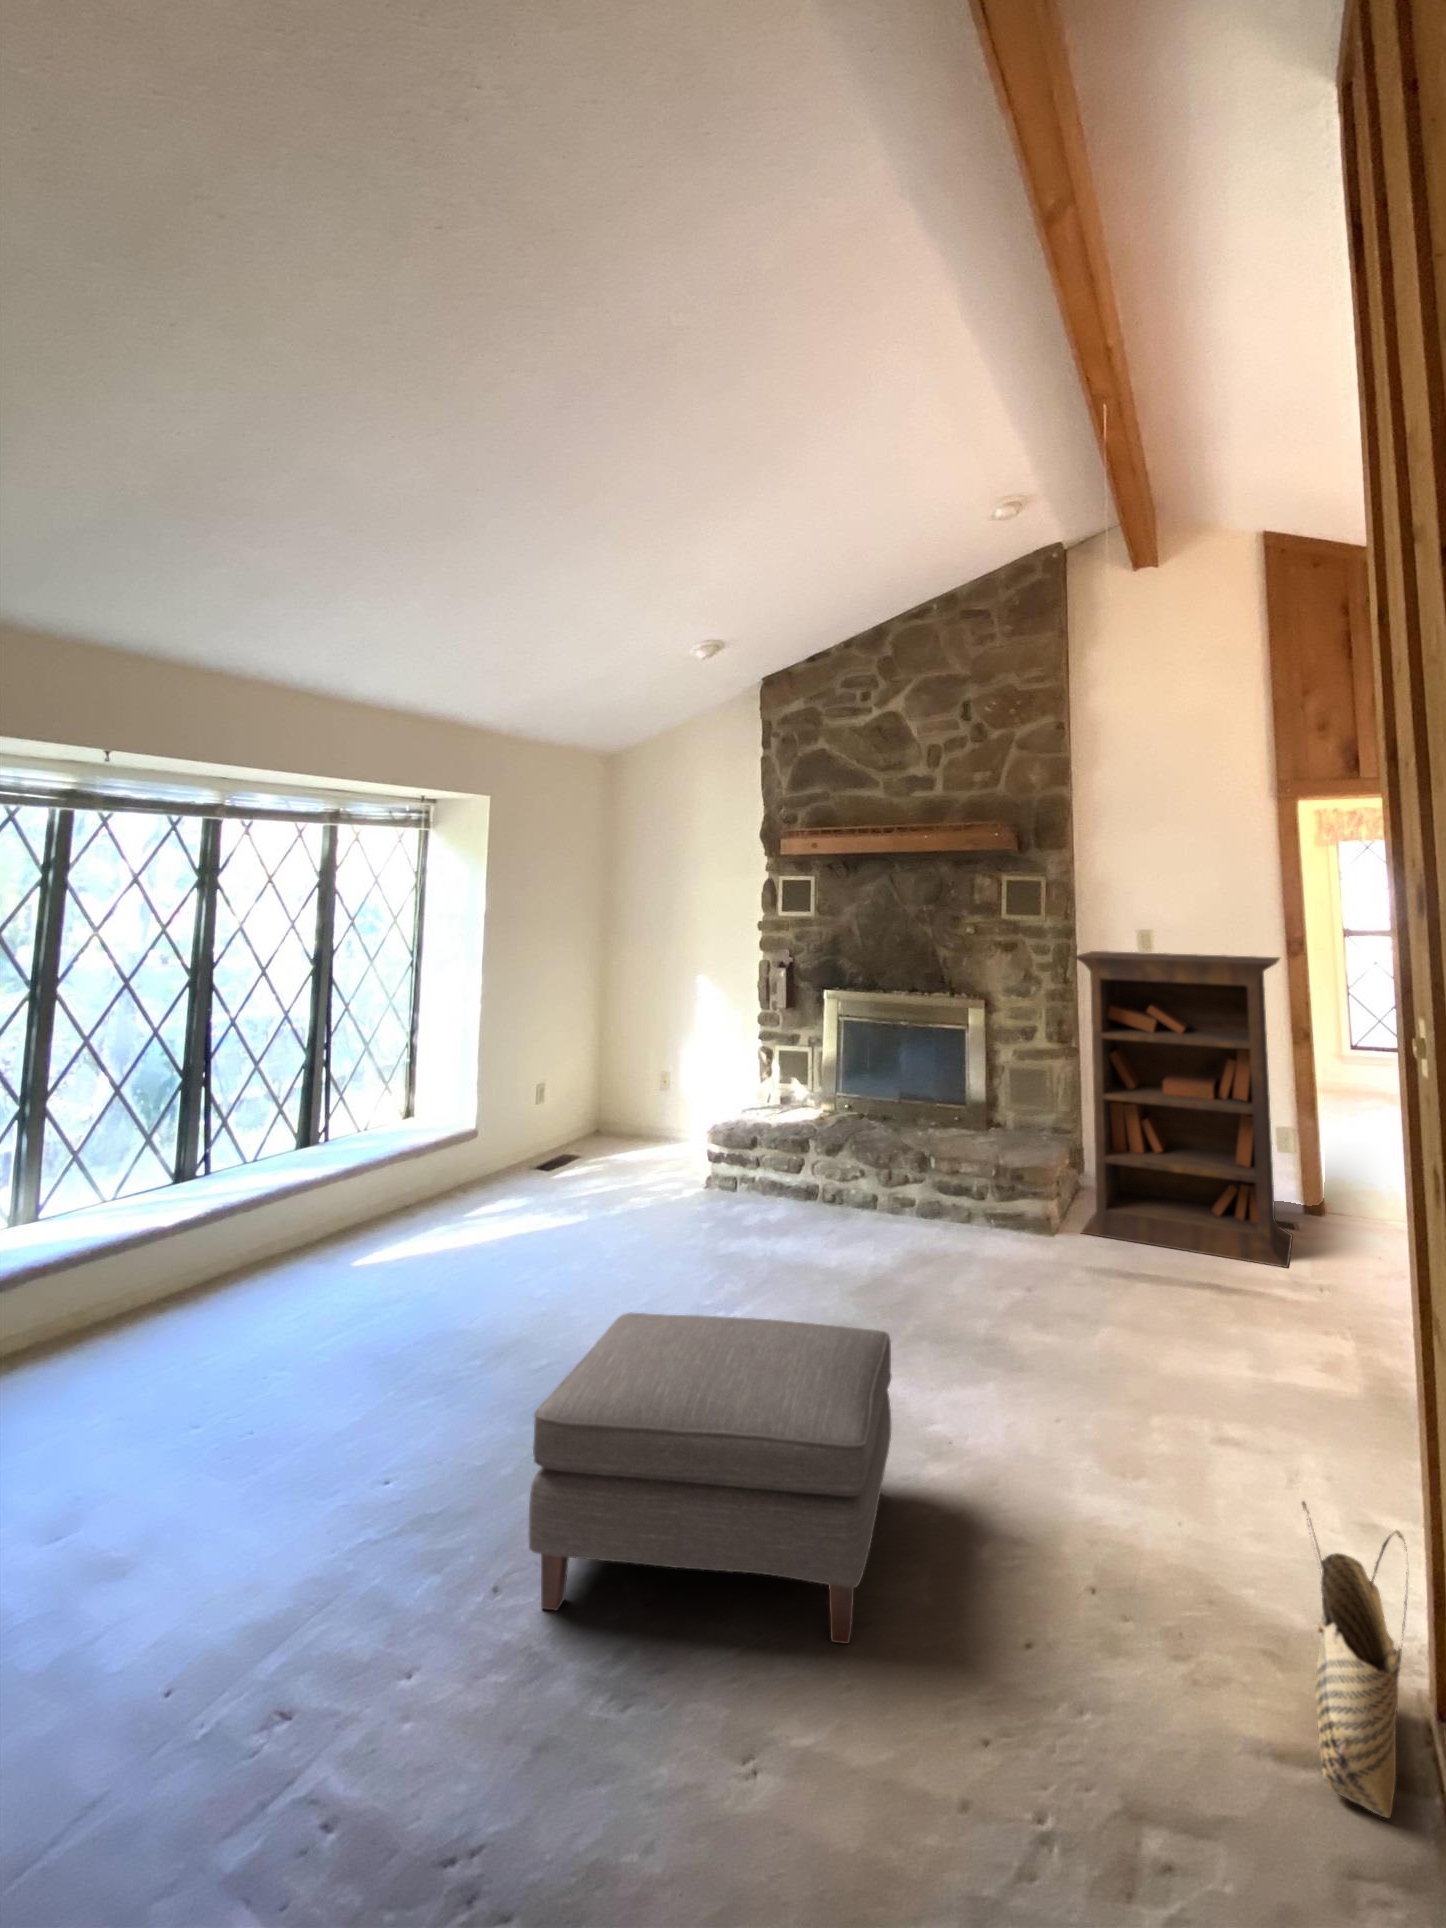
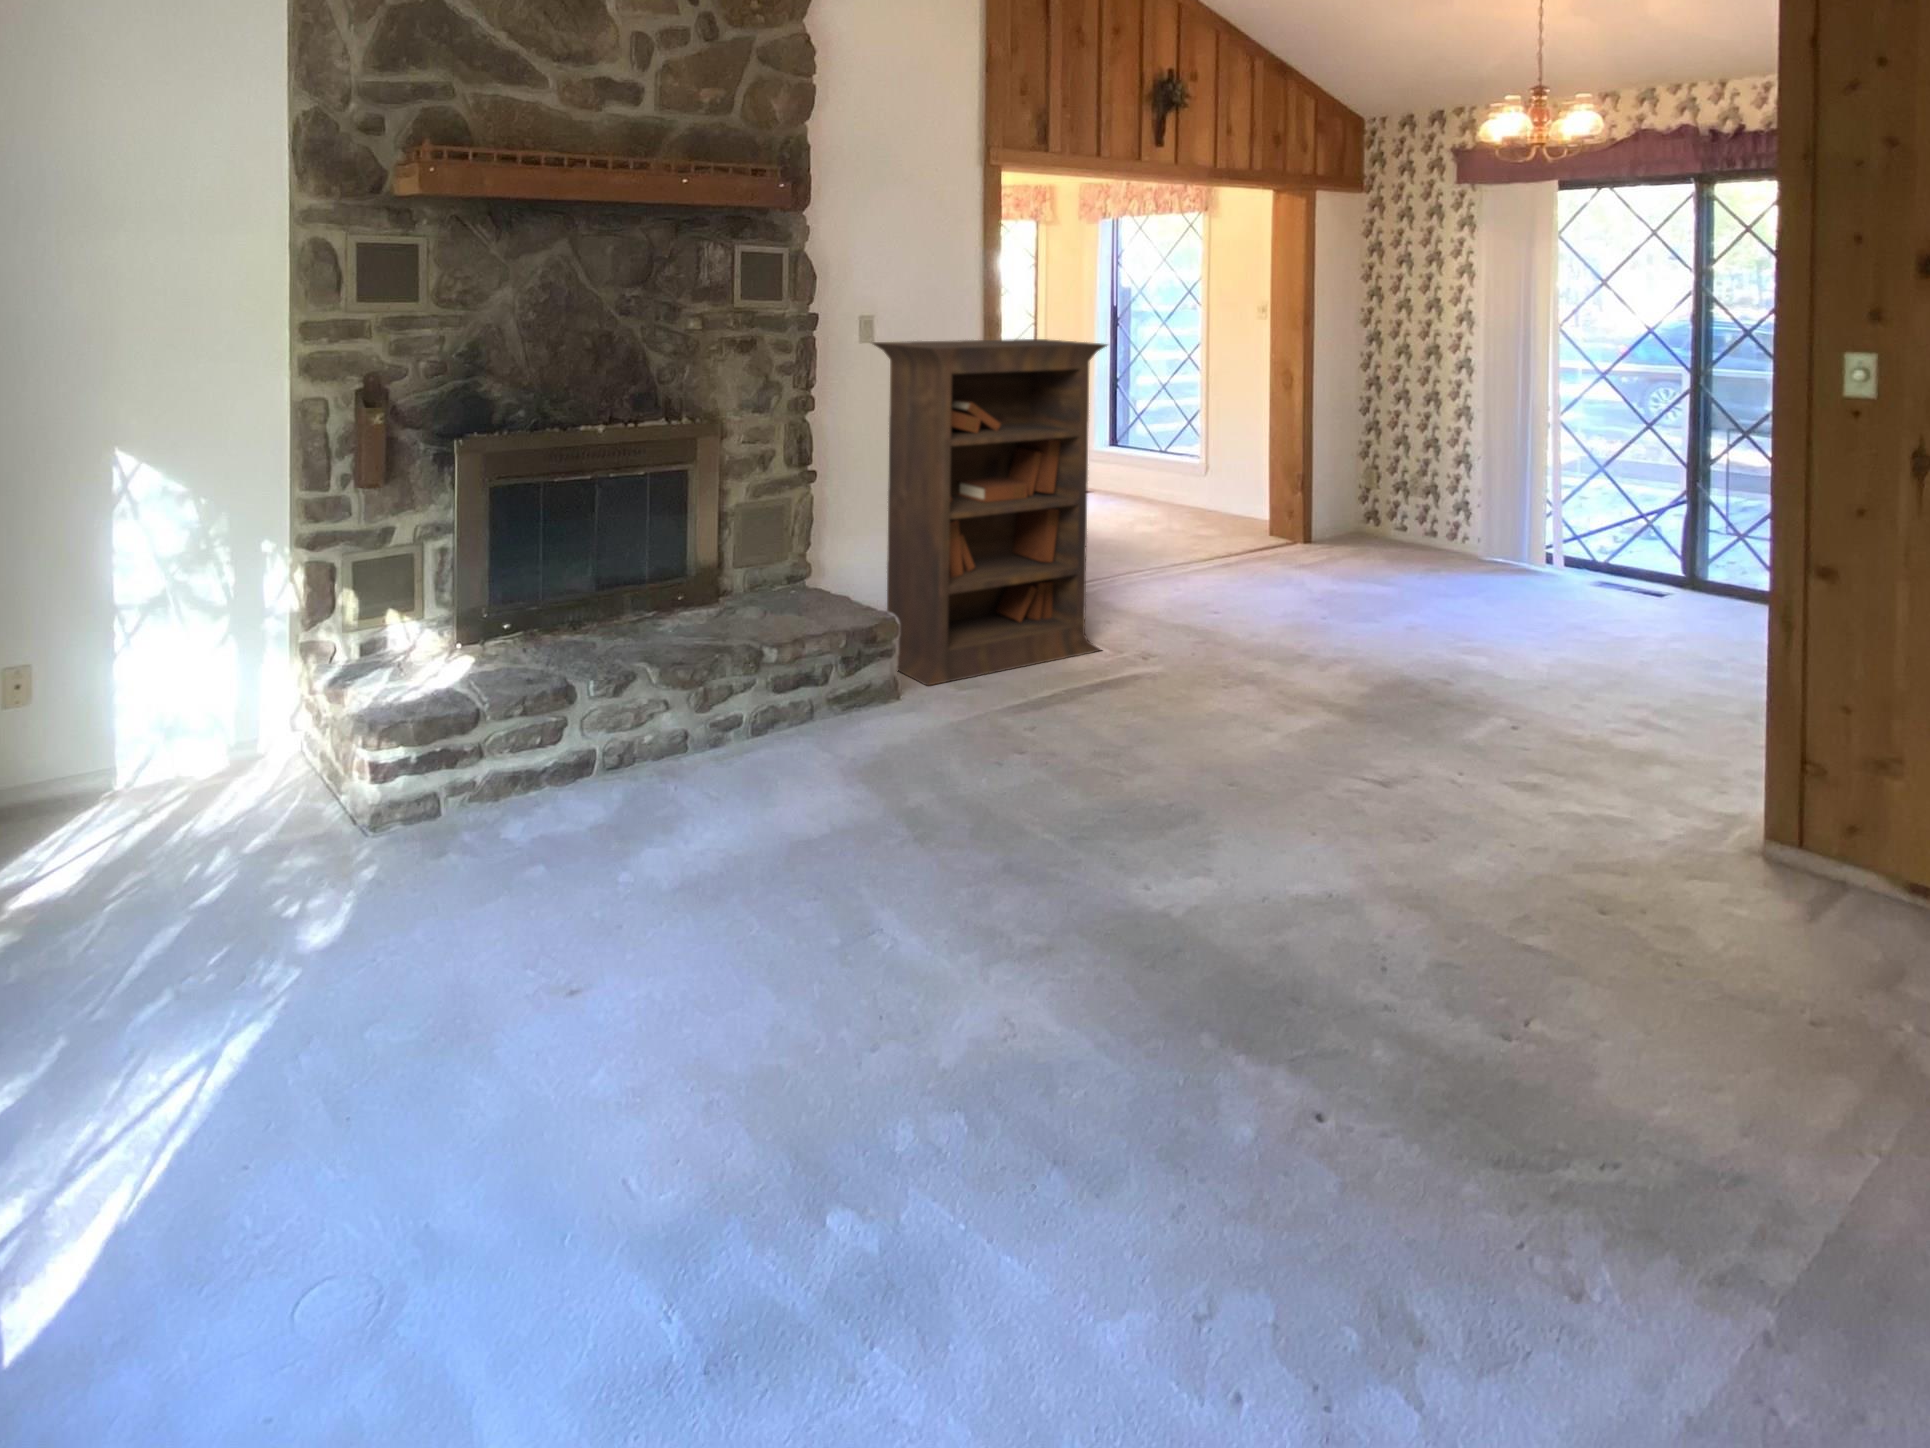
ottoman: present [529,1313,891,1644] -> none [1357,781,1763,1278]
woven basket: present [1302,1502,1408,1818] -> none [1765,725,1914,909]

